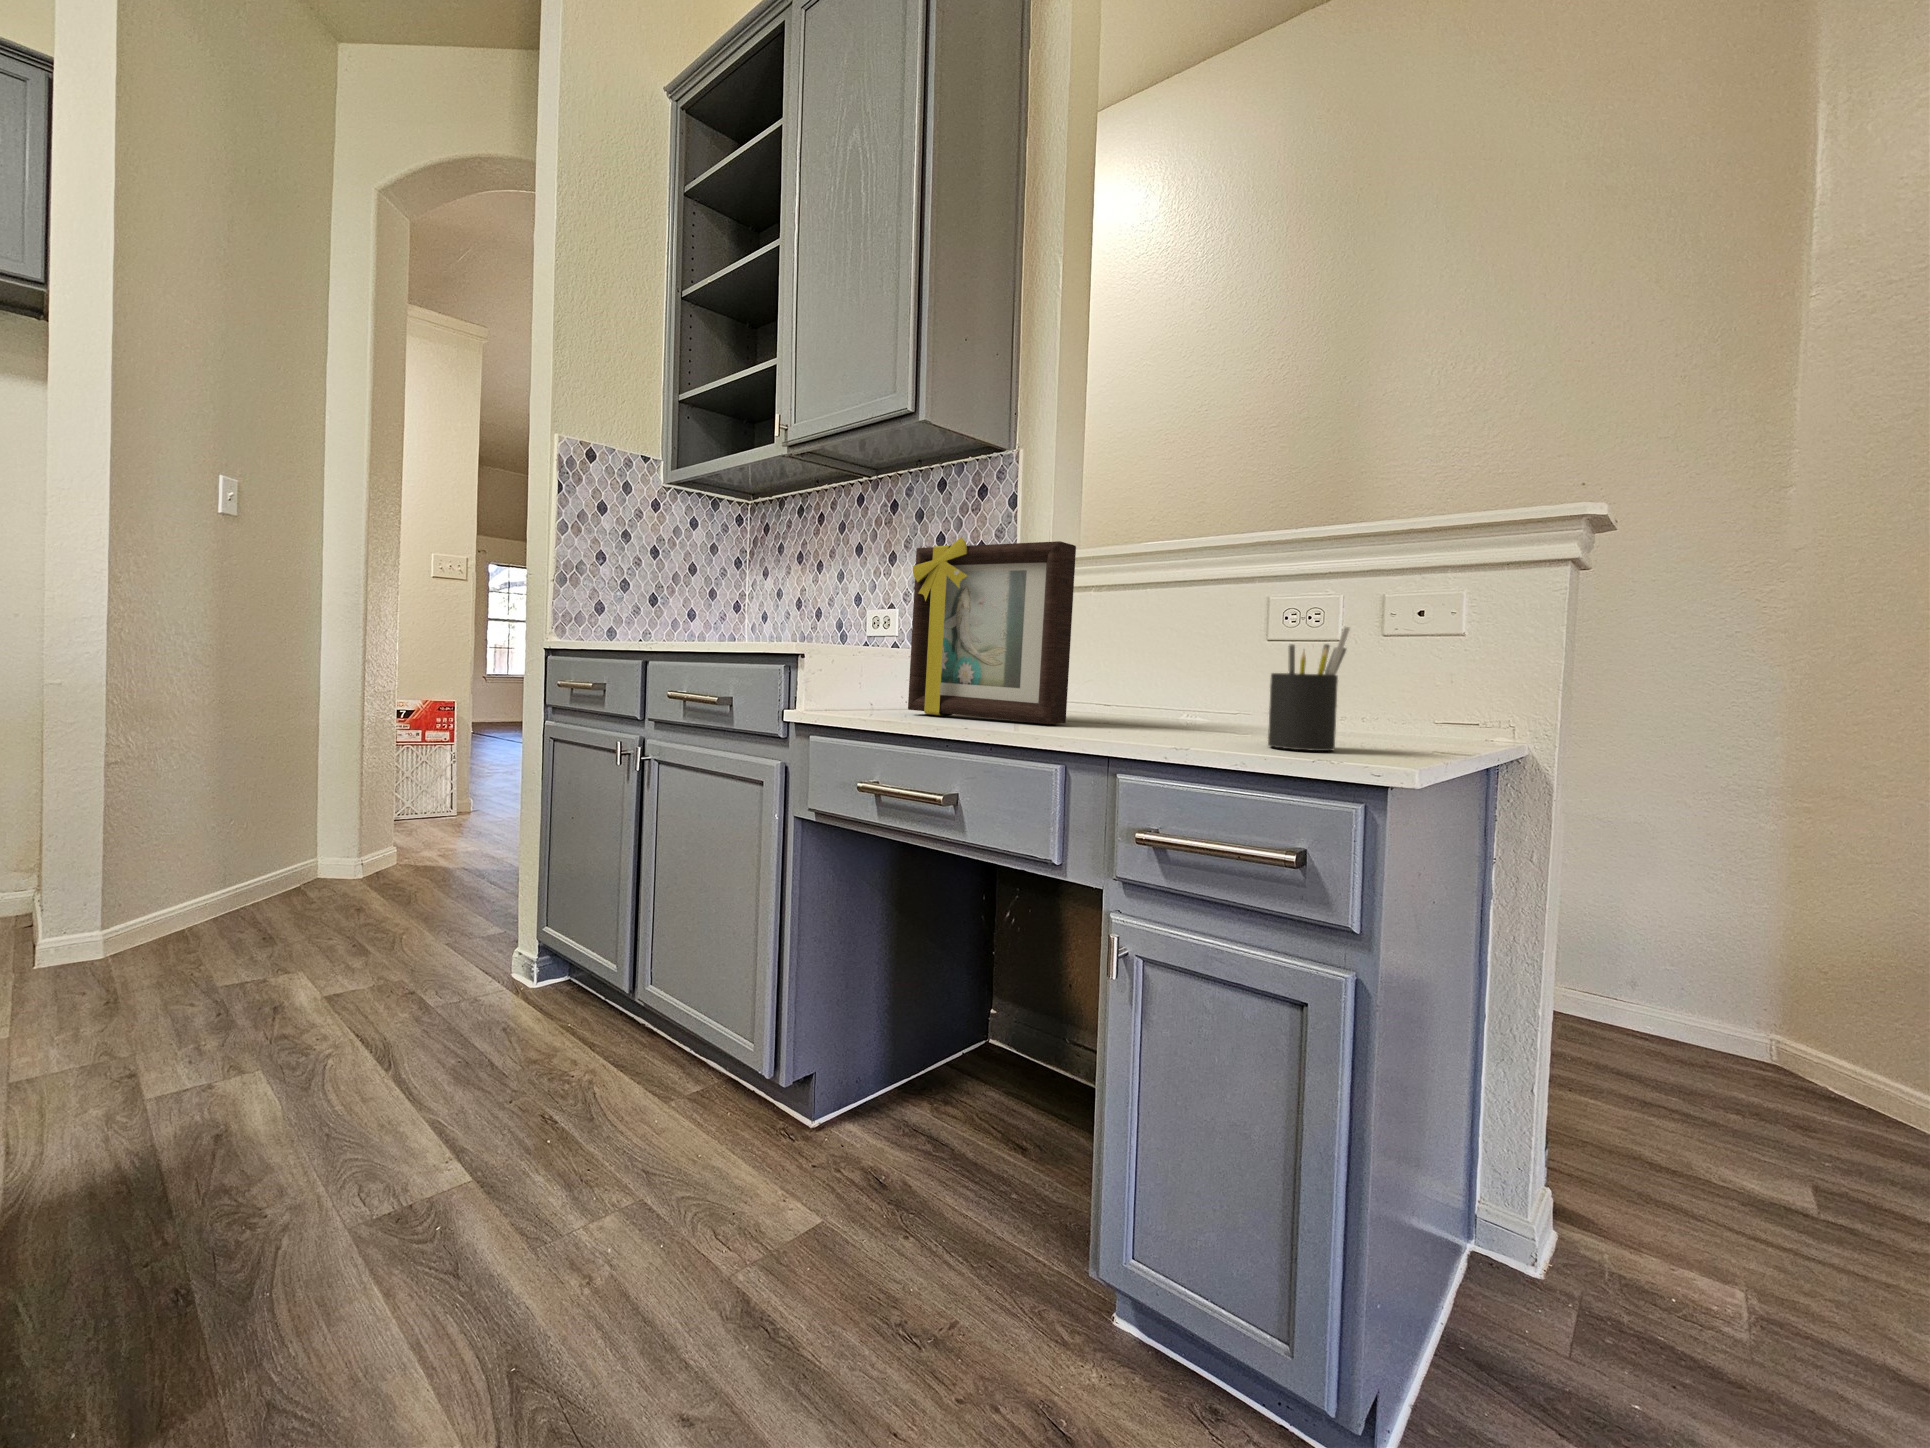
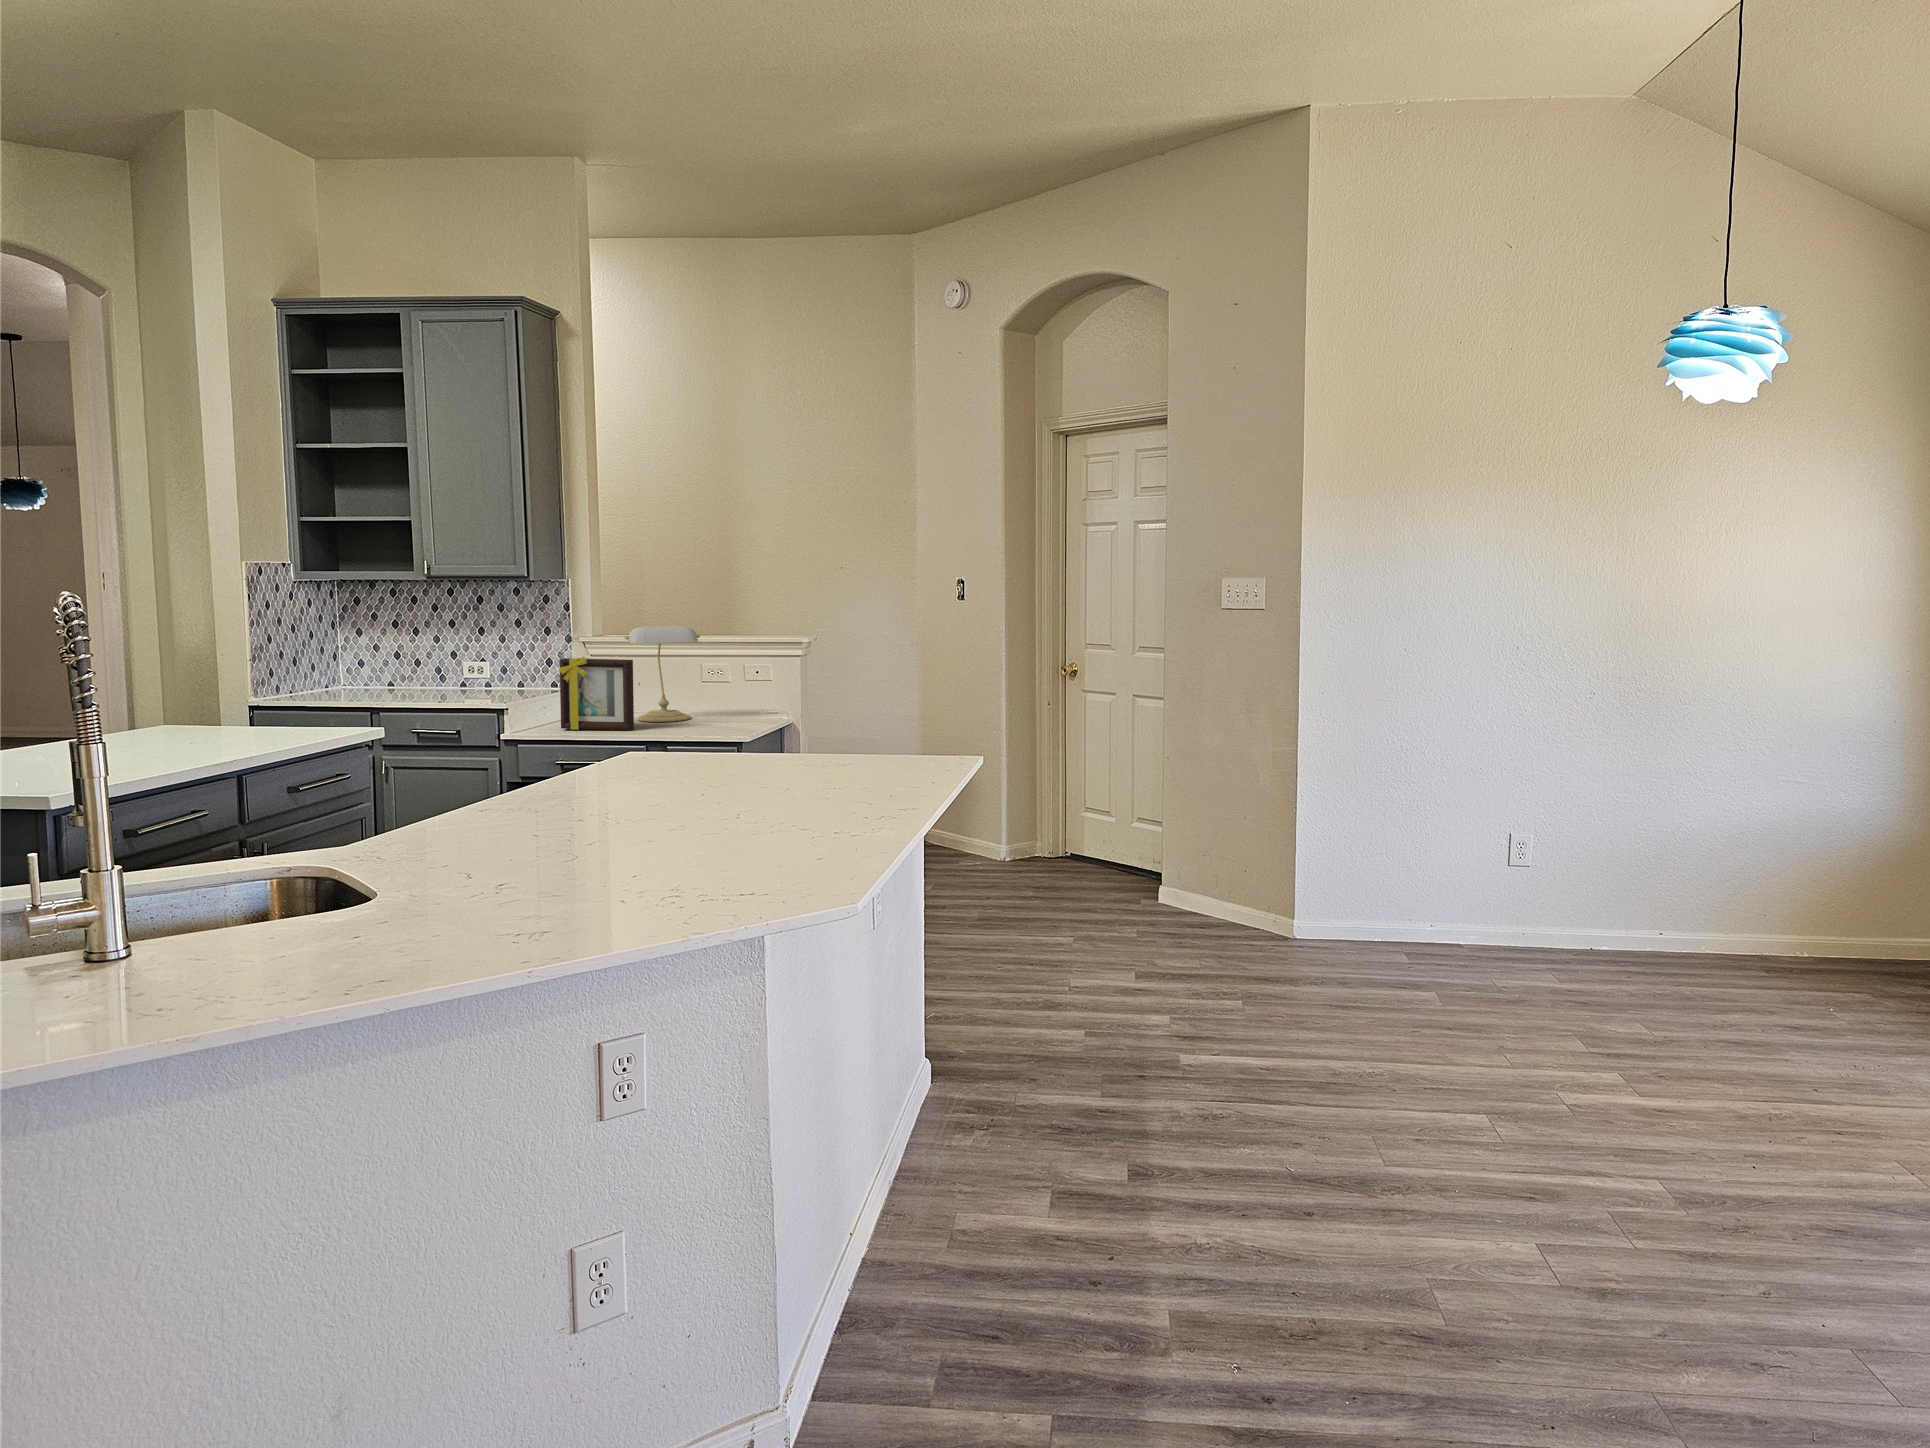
desk lamp: none [1086,491,1270,722] -> present [624,626,700,722]
pen holder: present [1268,627,1350,751] -> none [710,695,732,733]

